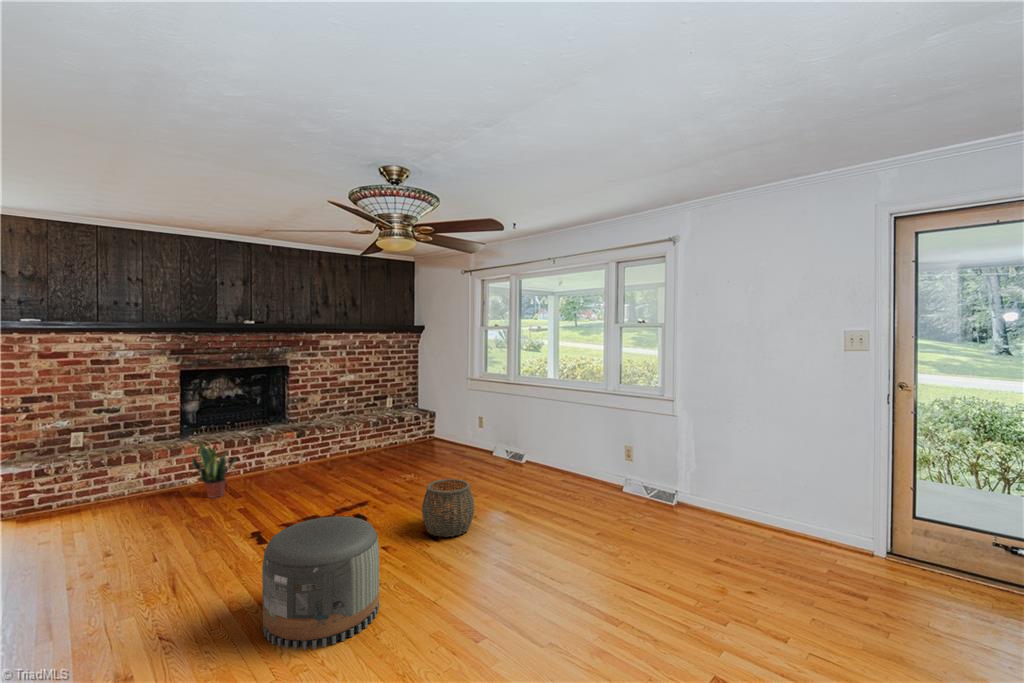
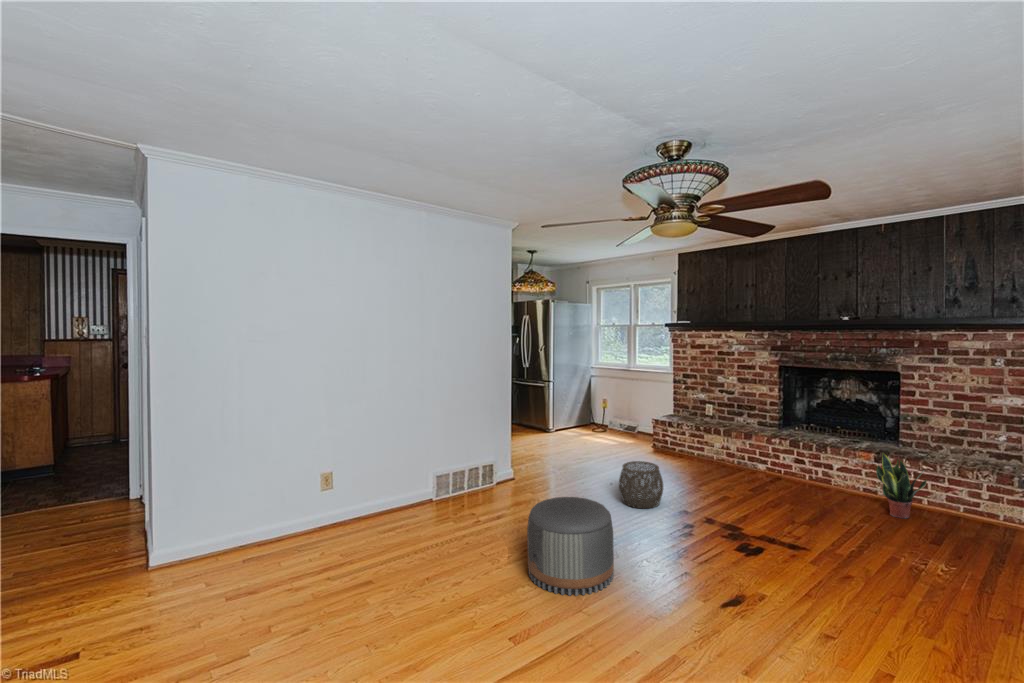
potted plant: present [192,444,236,498] -> present [876,453,927,518]
woven basket: present [422,479,474,537] -> present [619,461,663,509]

